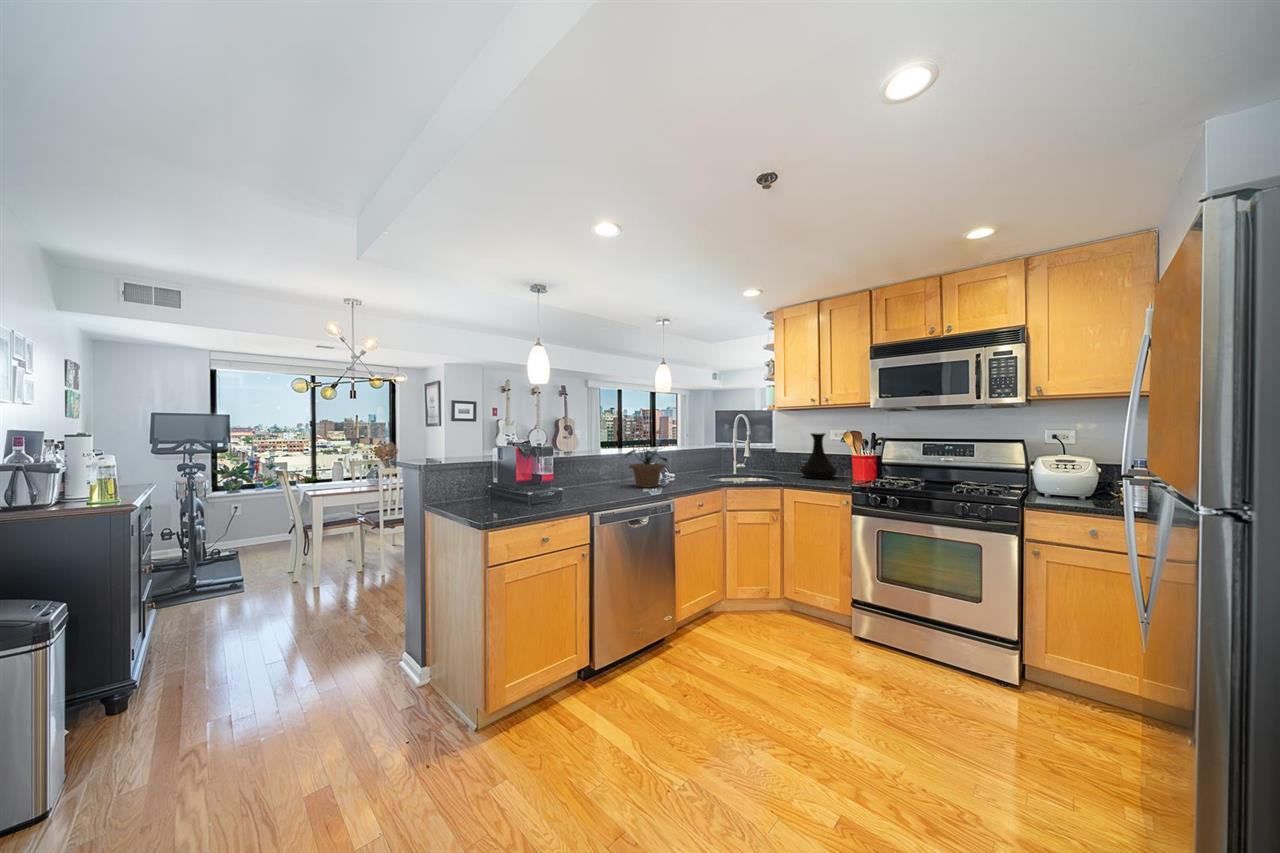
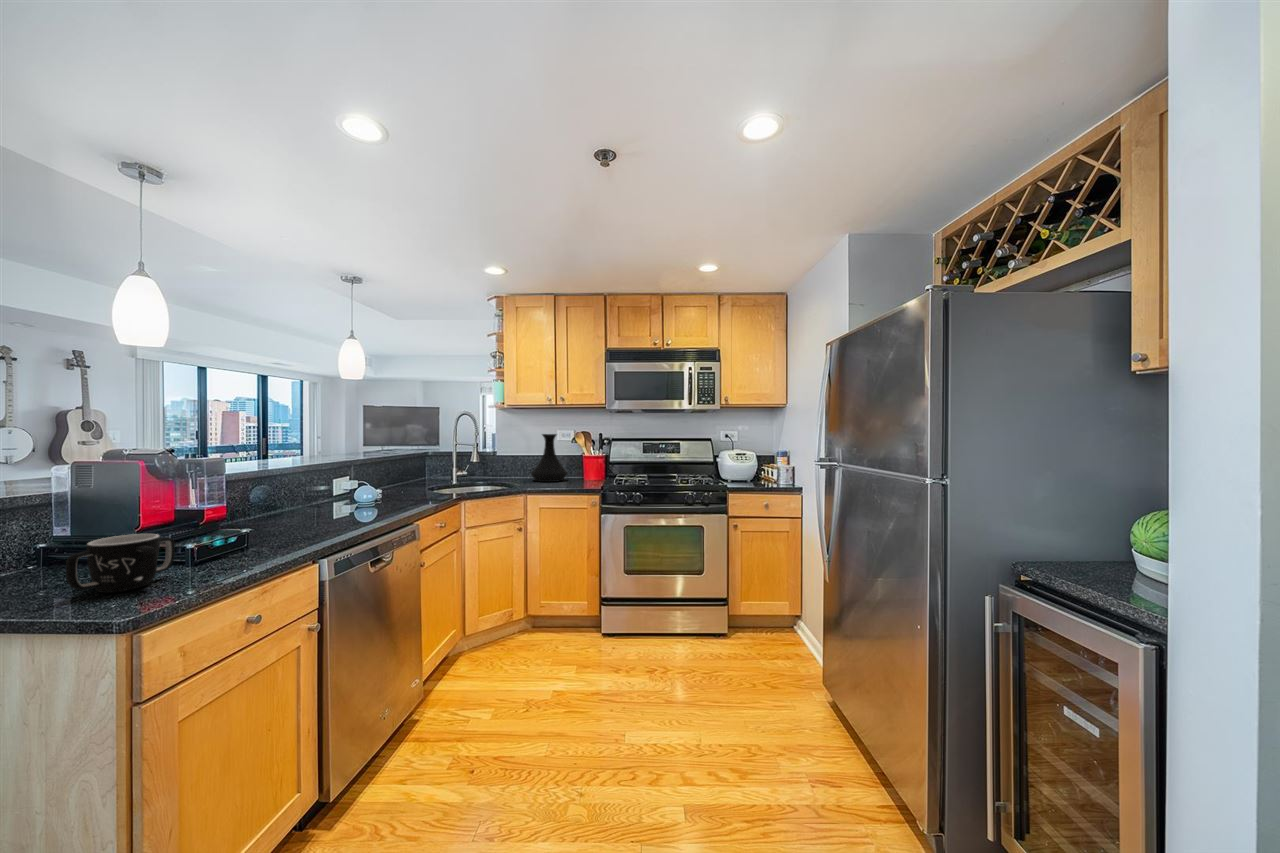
potted plant: present [625,430,668,487] -> none [315,426,403,511]
mug: none [477,484,519,512] -> present [66,534,175,593]

